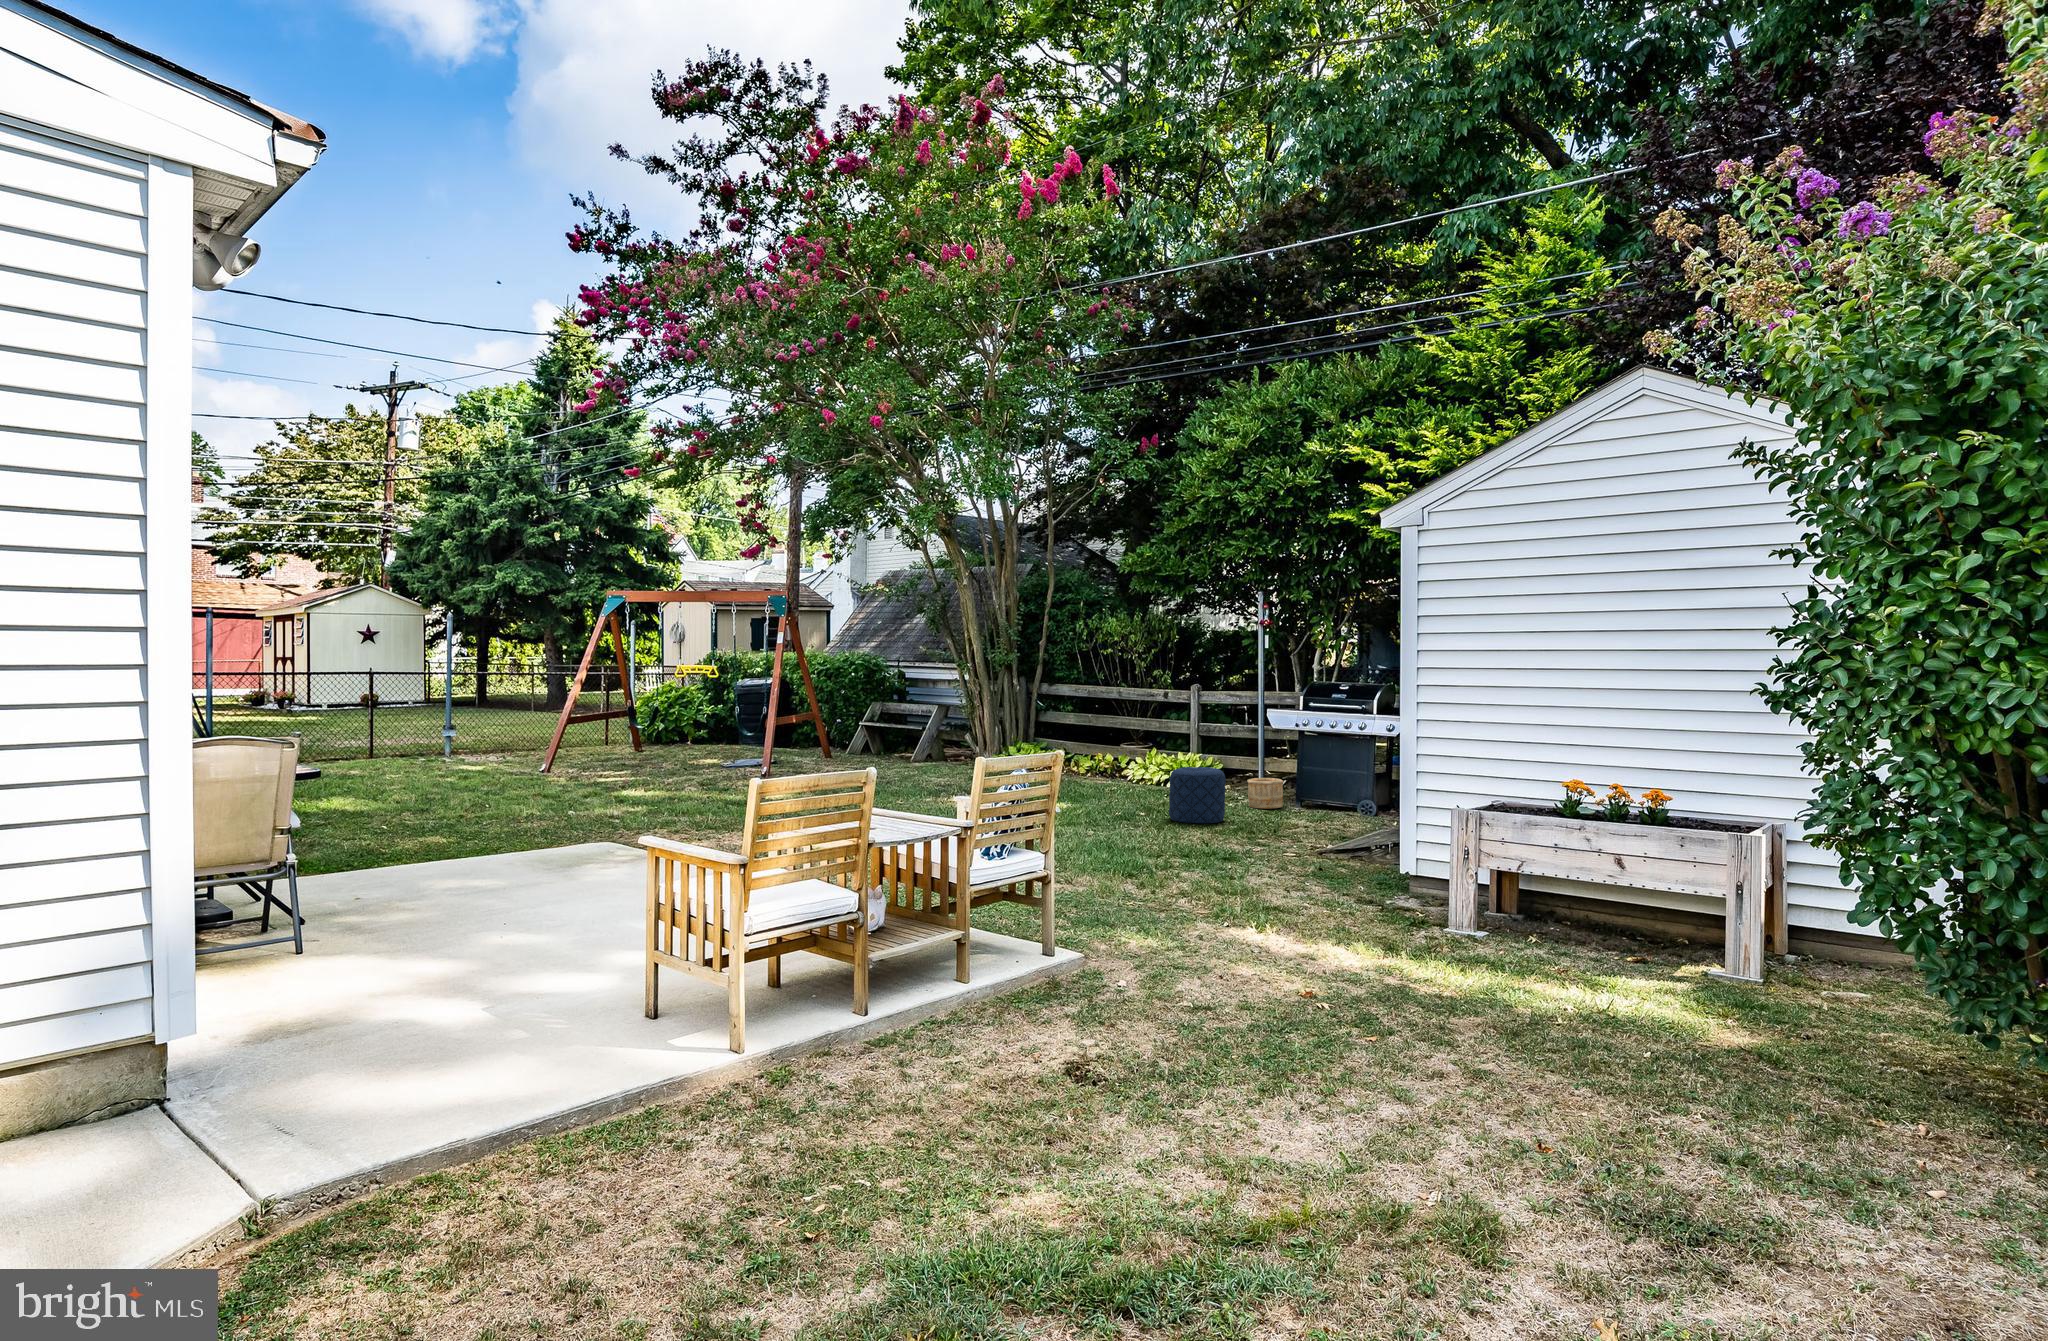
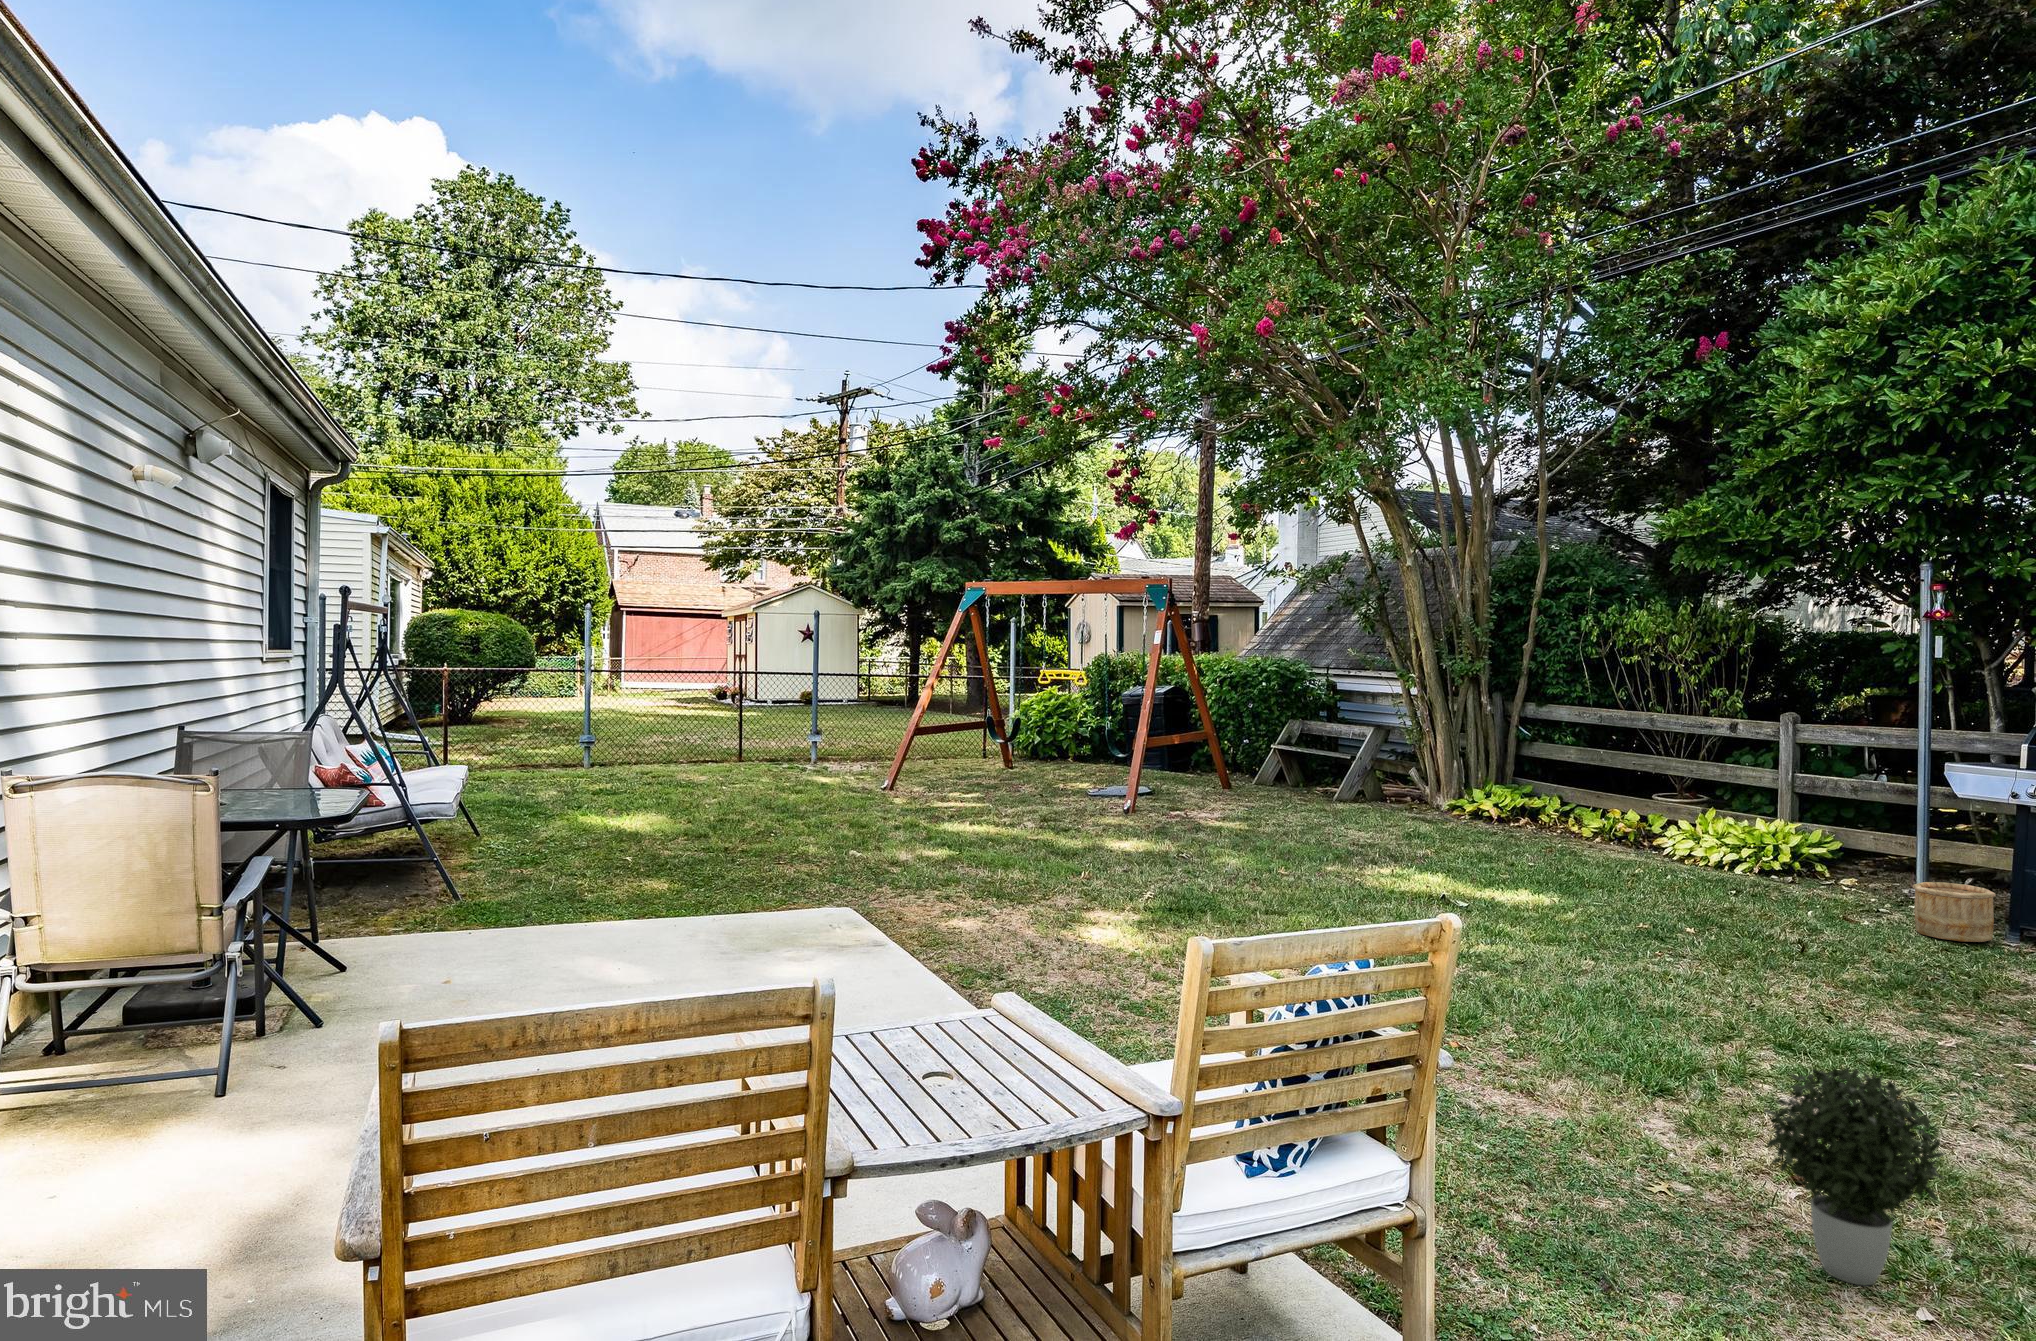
pouf: present [1169,767,1226,823] -> none [1760,862,1882,970]
potted plant: none [1142,823,1204,910] -> present [1766,1068,1946,1285]

